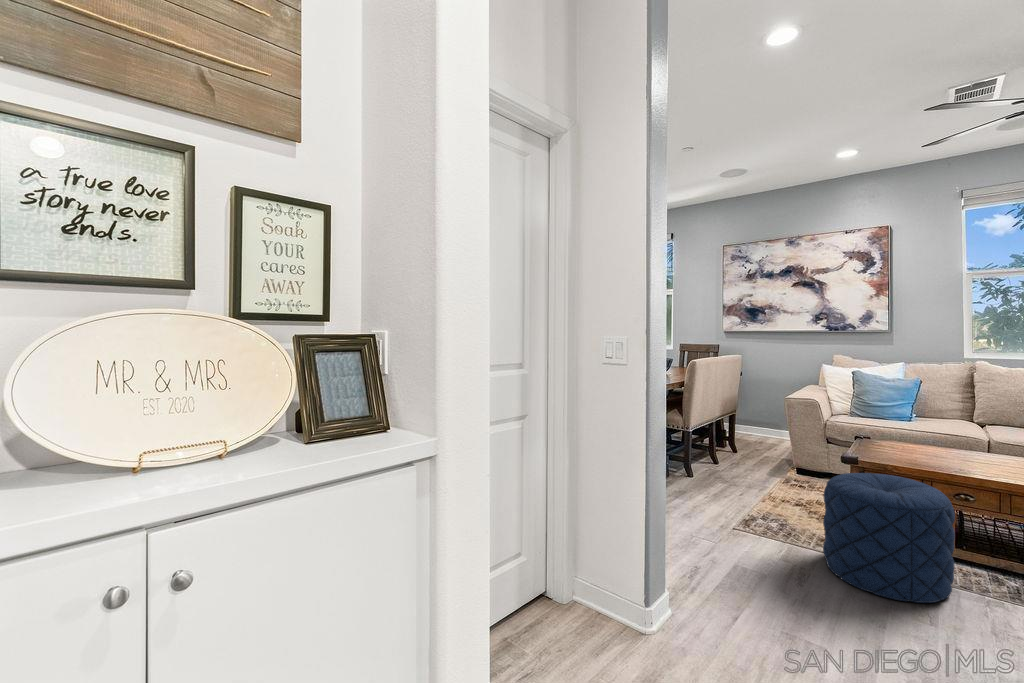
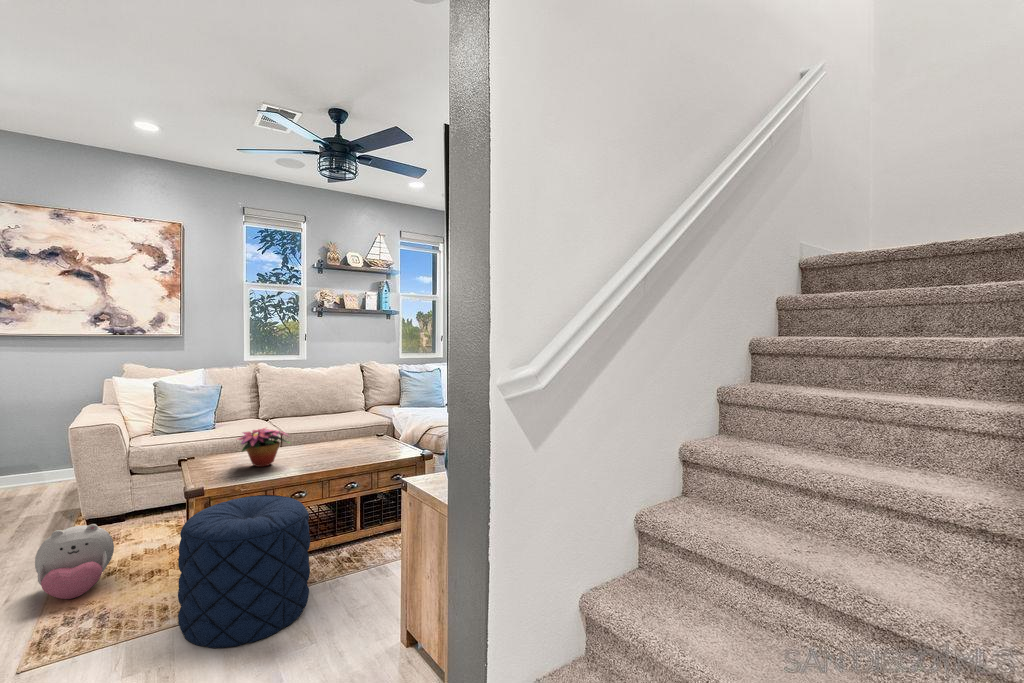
flower arrangement: none [897,420,969,458] -> present [238,428,289,467]
plush toy: none [753,461,799,509] -> present [35,524,114,599]

